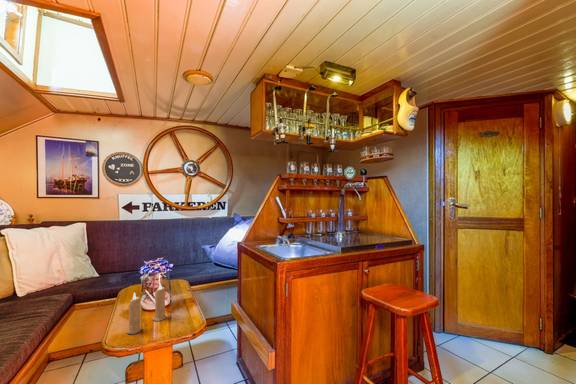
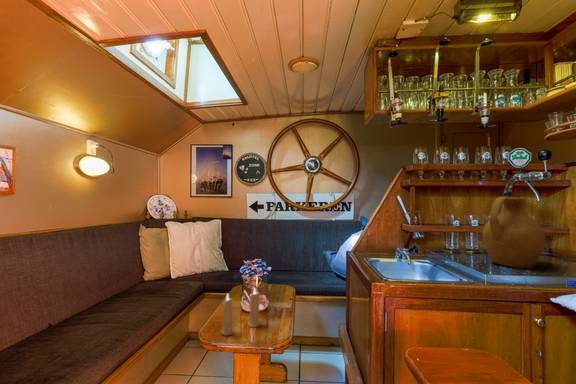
pitcher: none [333,197,365,241] -> present [482,197,545,268]

